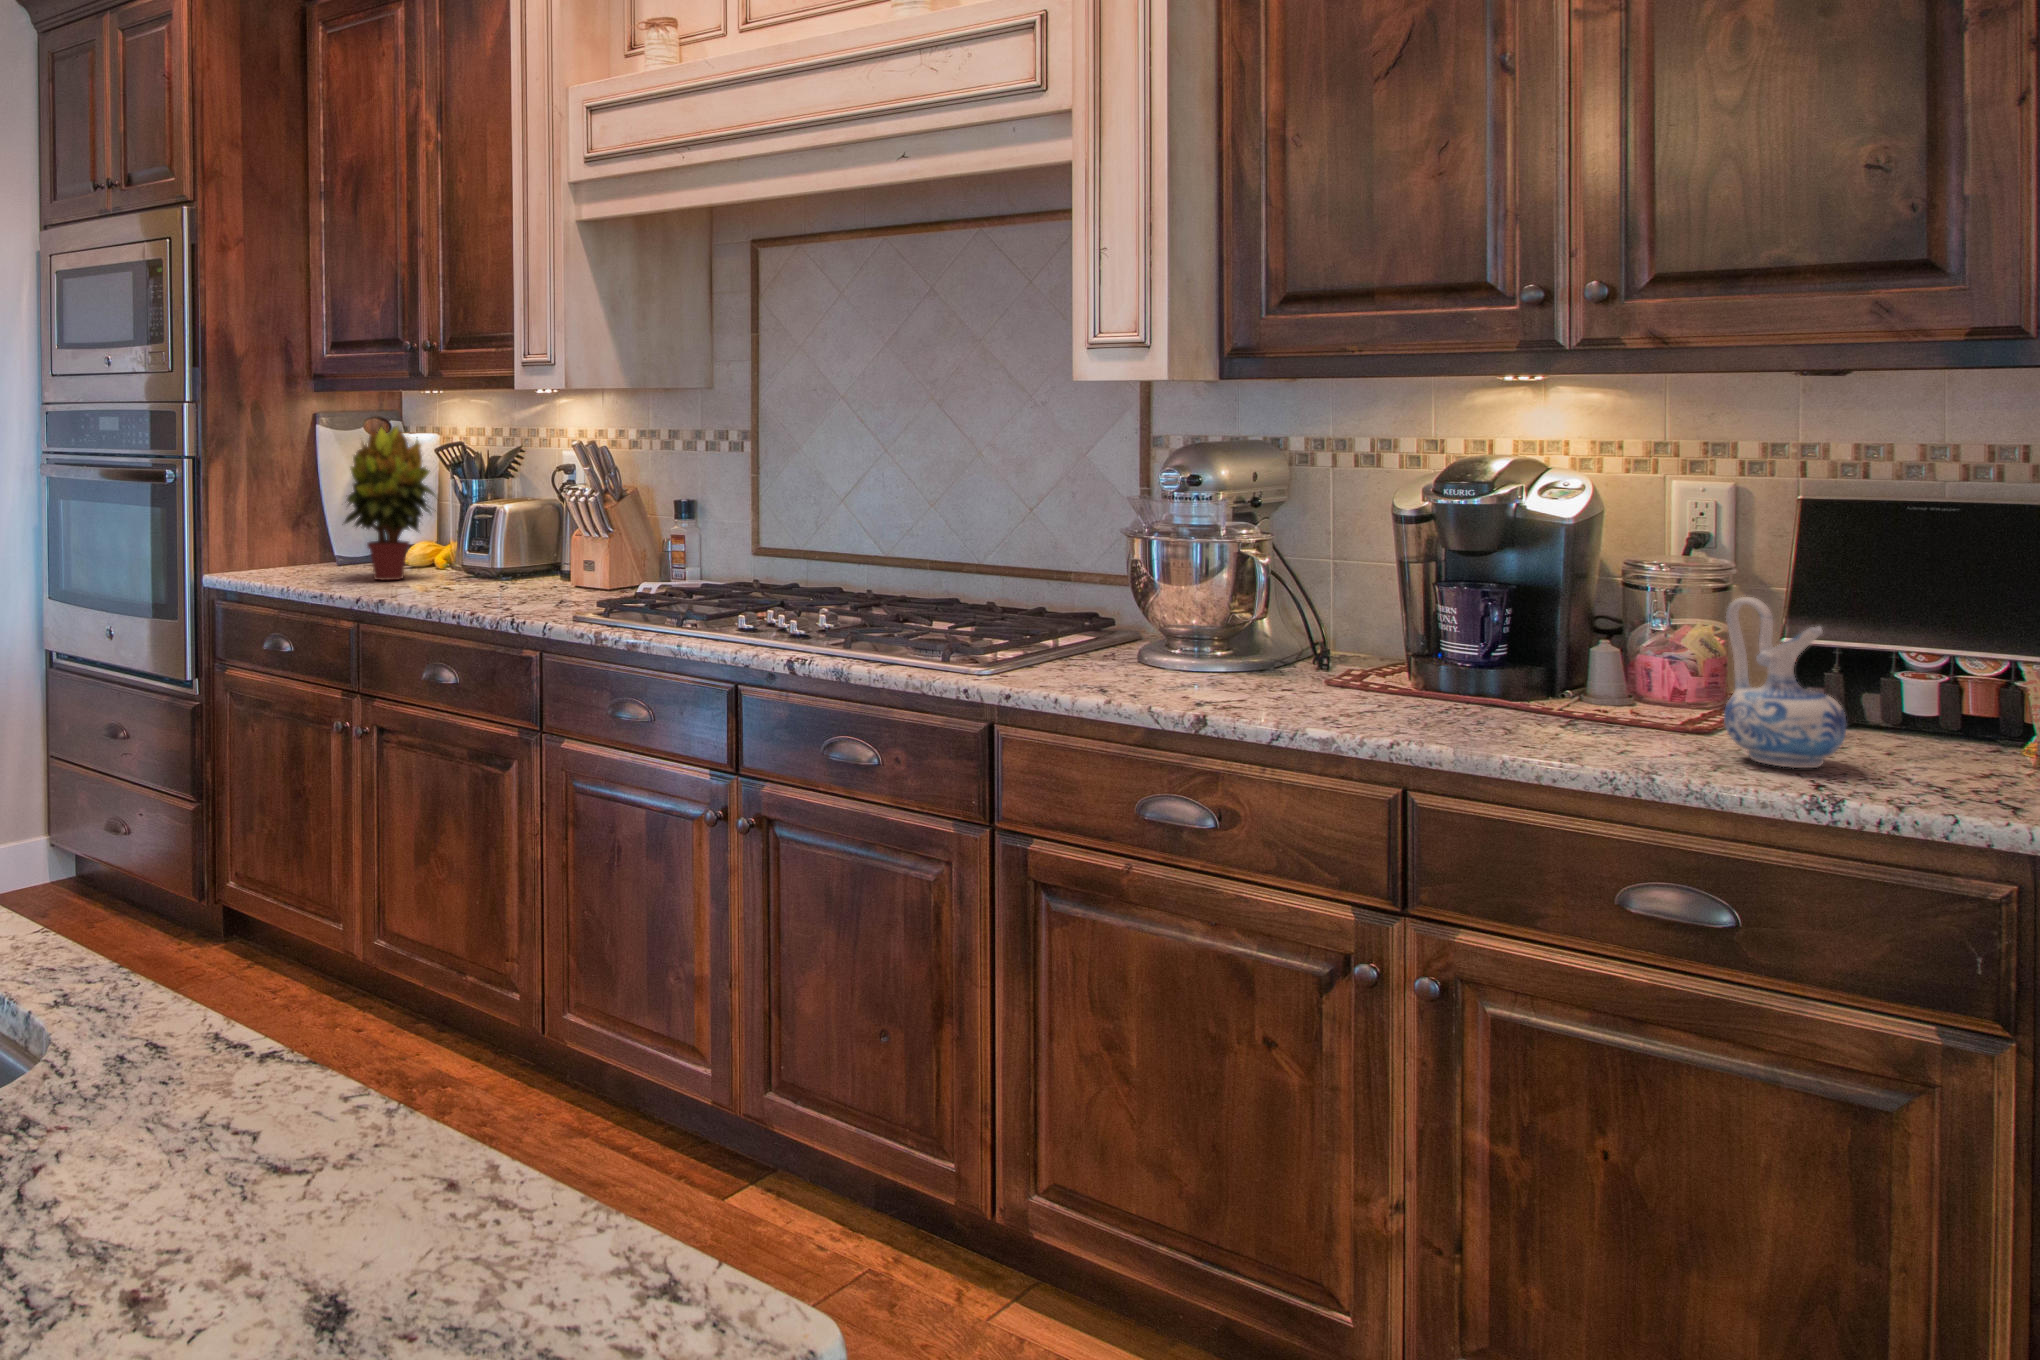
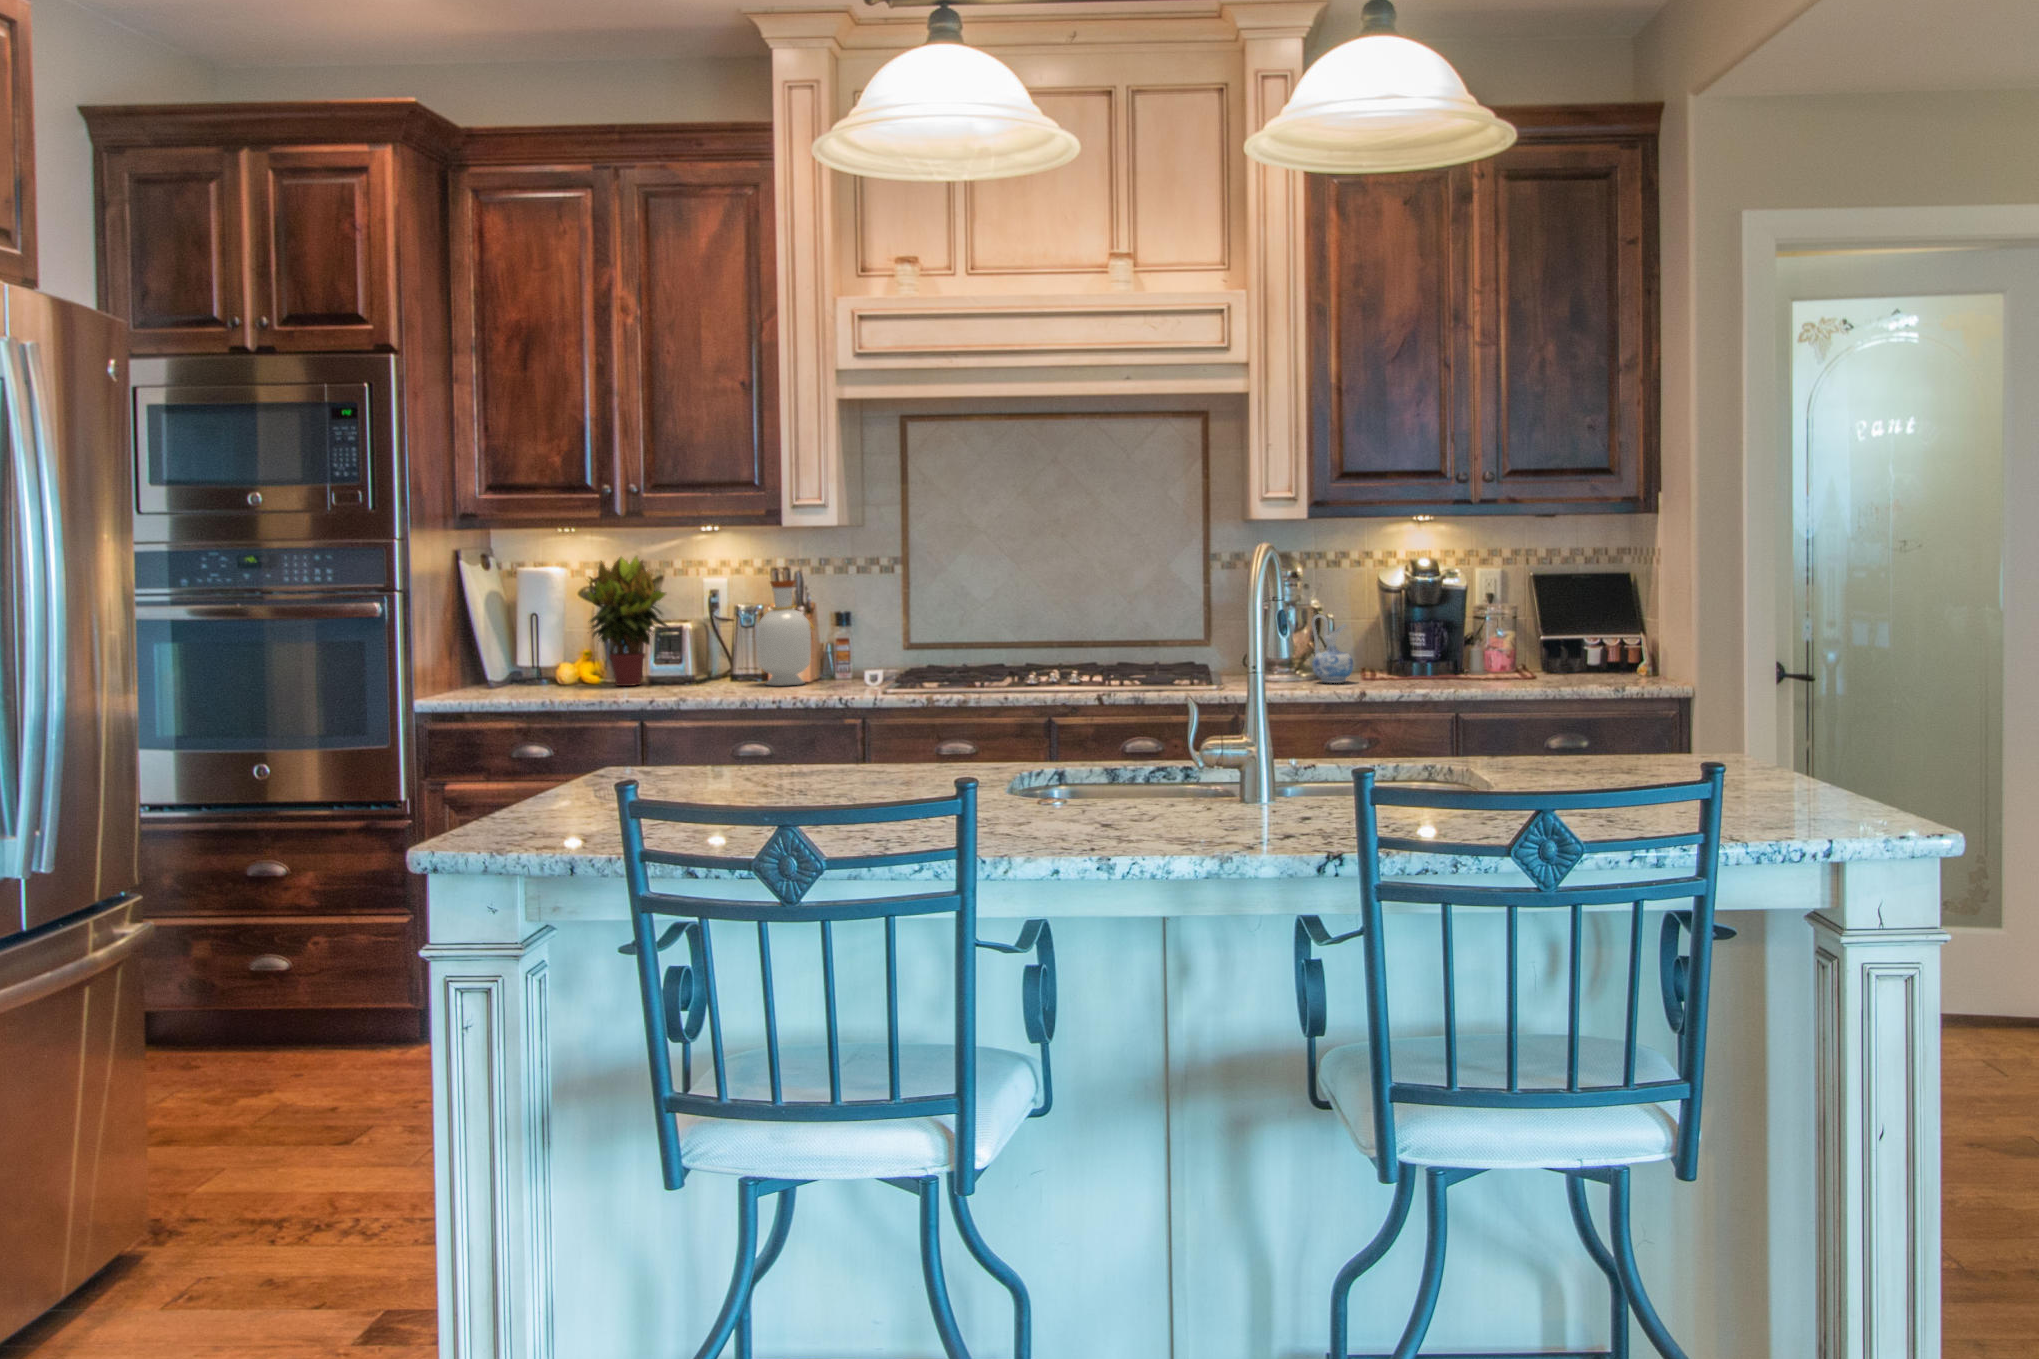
bottle: none [479,461,548,598] -> present [756,580,814,685]
ceramic pitcher: present [1724,597,1846,768] -> present [1312,615,1353,683]

